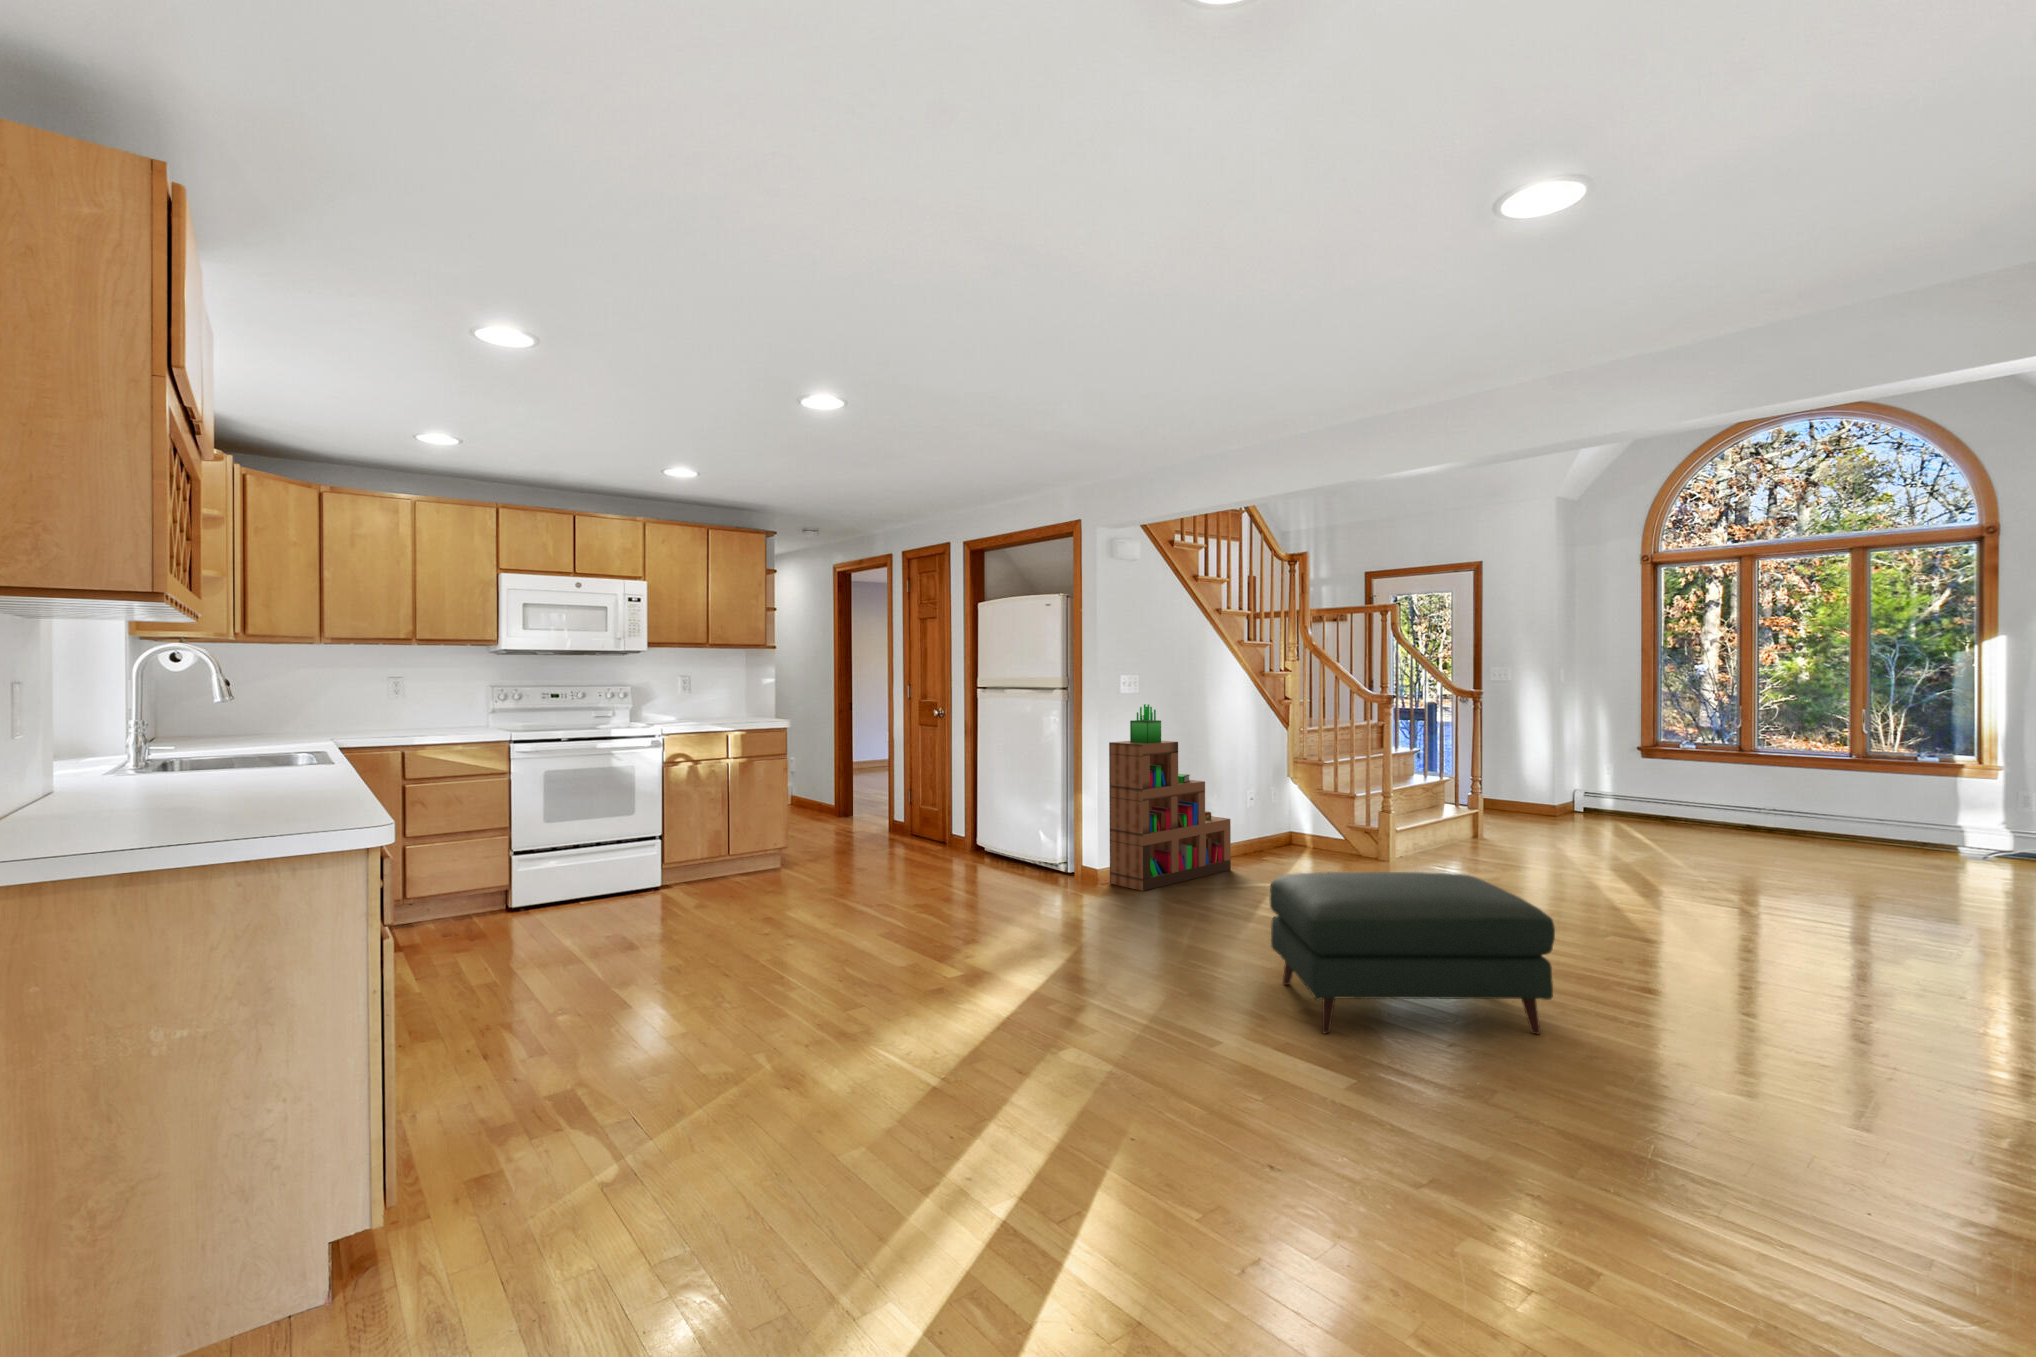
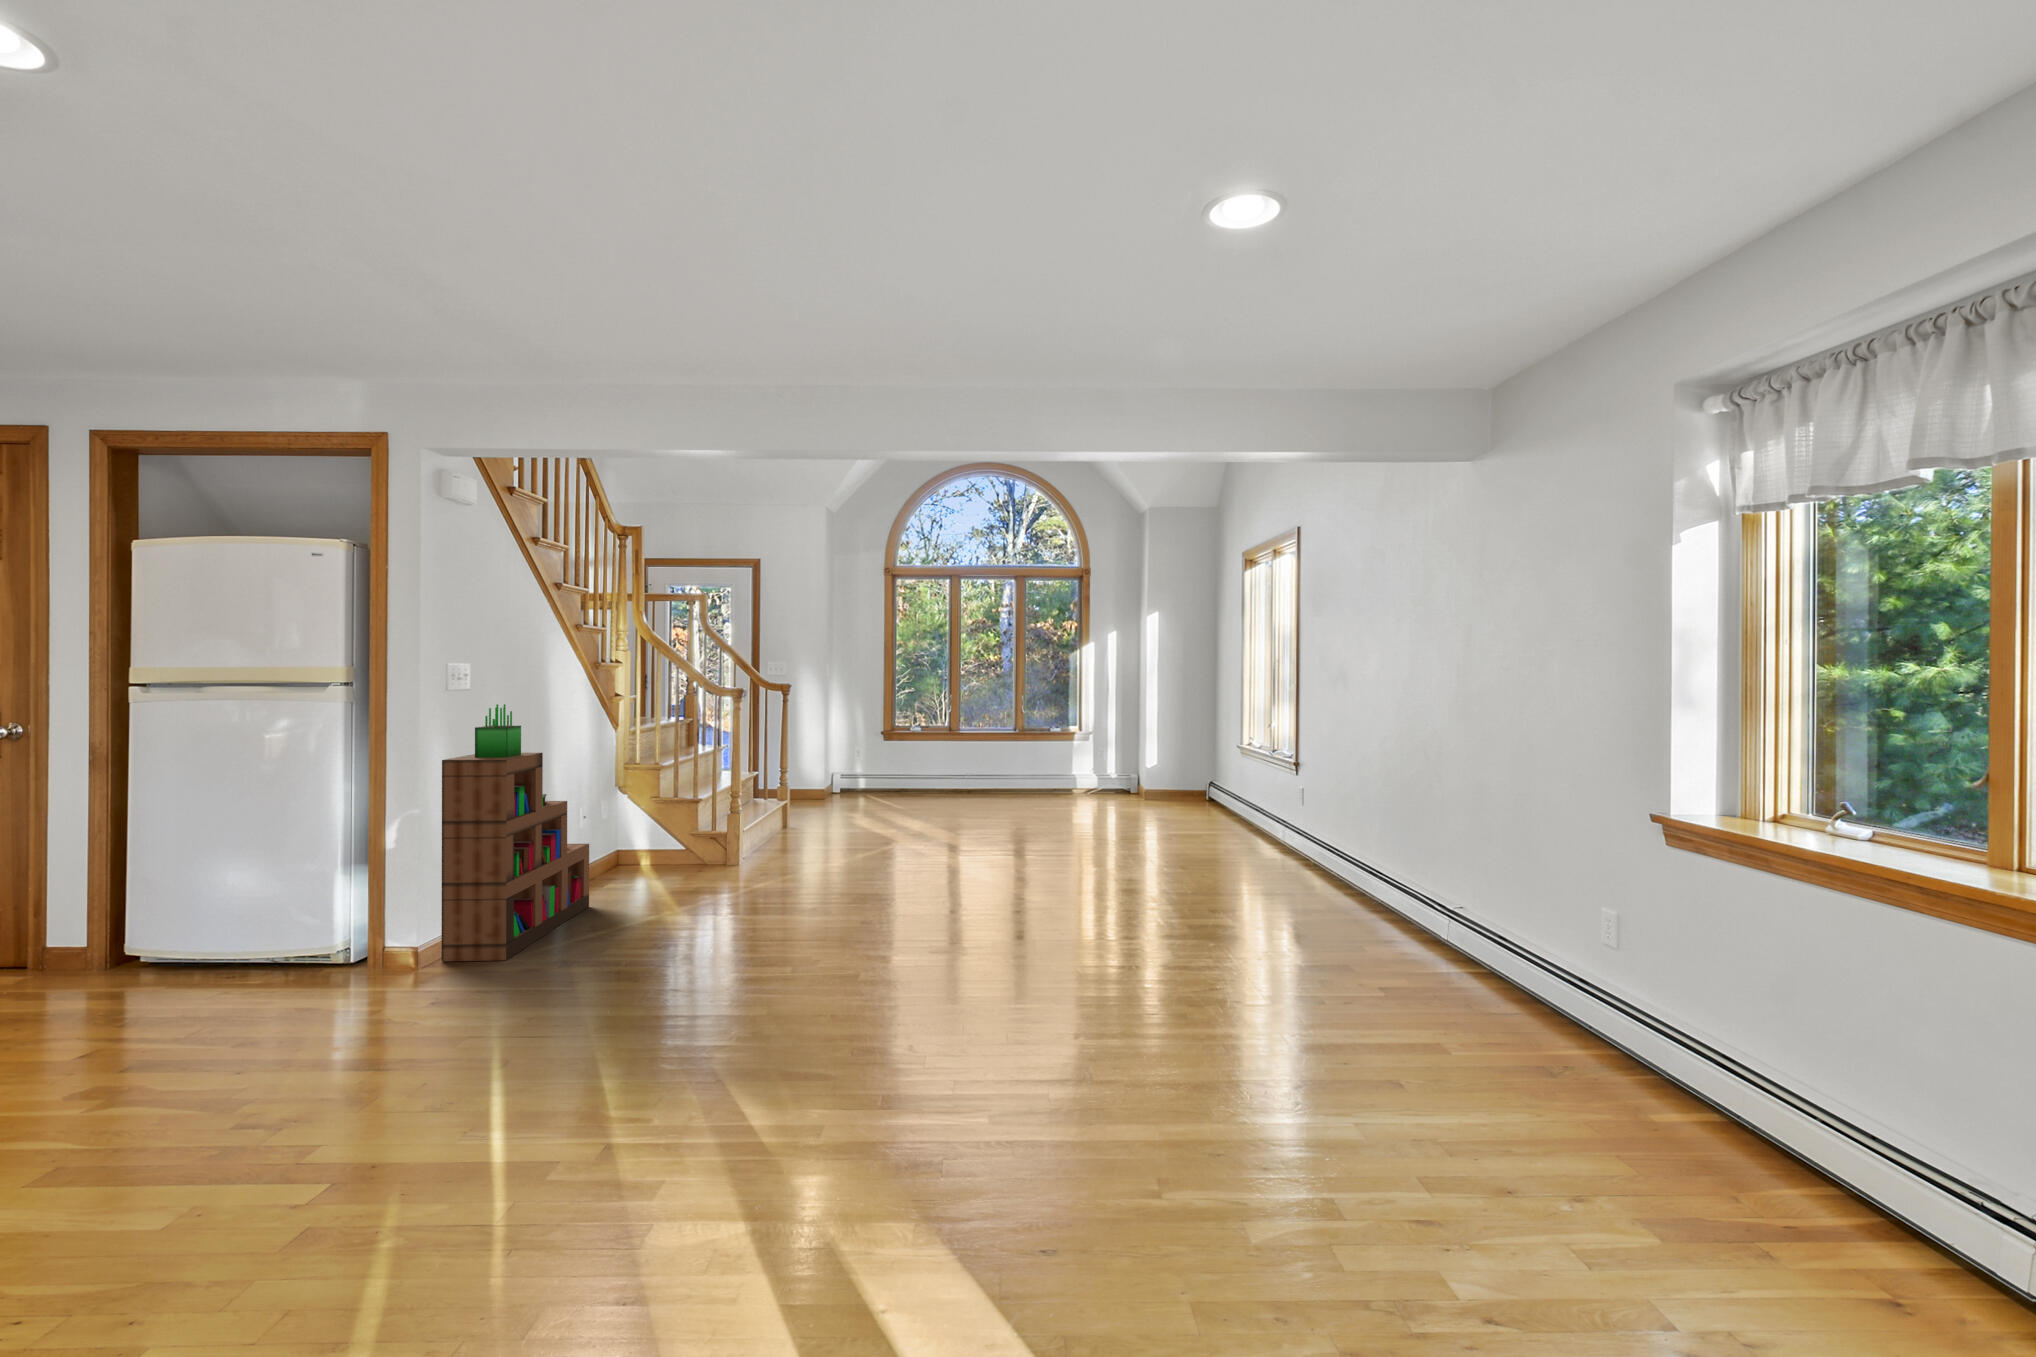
ottoman: present [1270,872,1555,1034] -> none [806,864,1089,1073]

